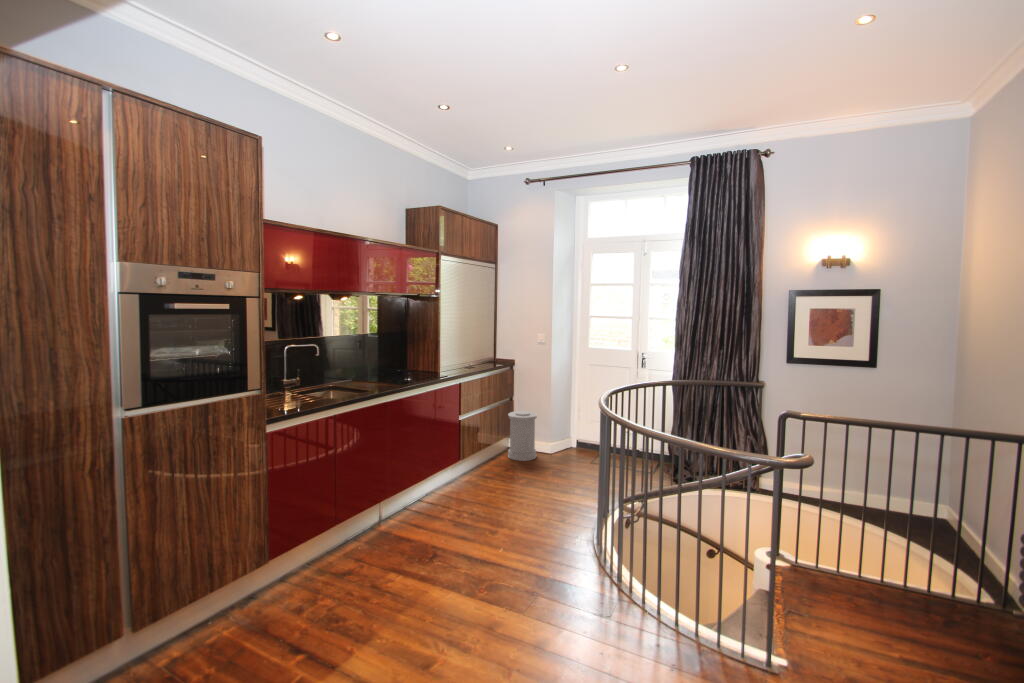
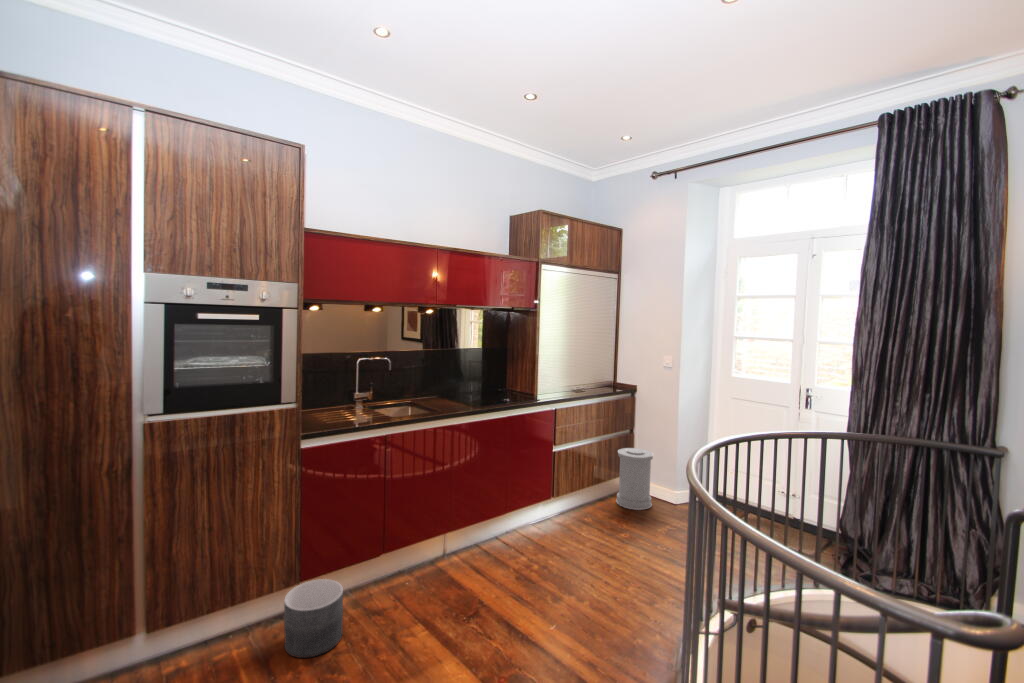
planter: none [268,550,324,621] -> present [284,579,343,658]

